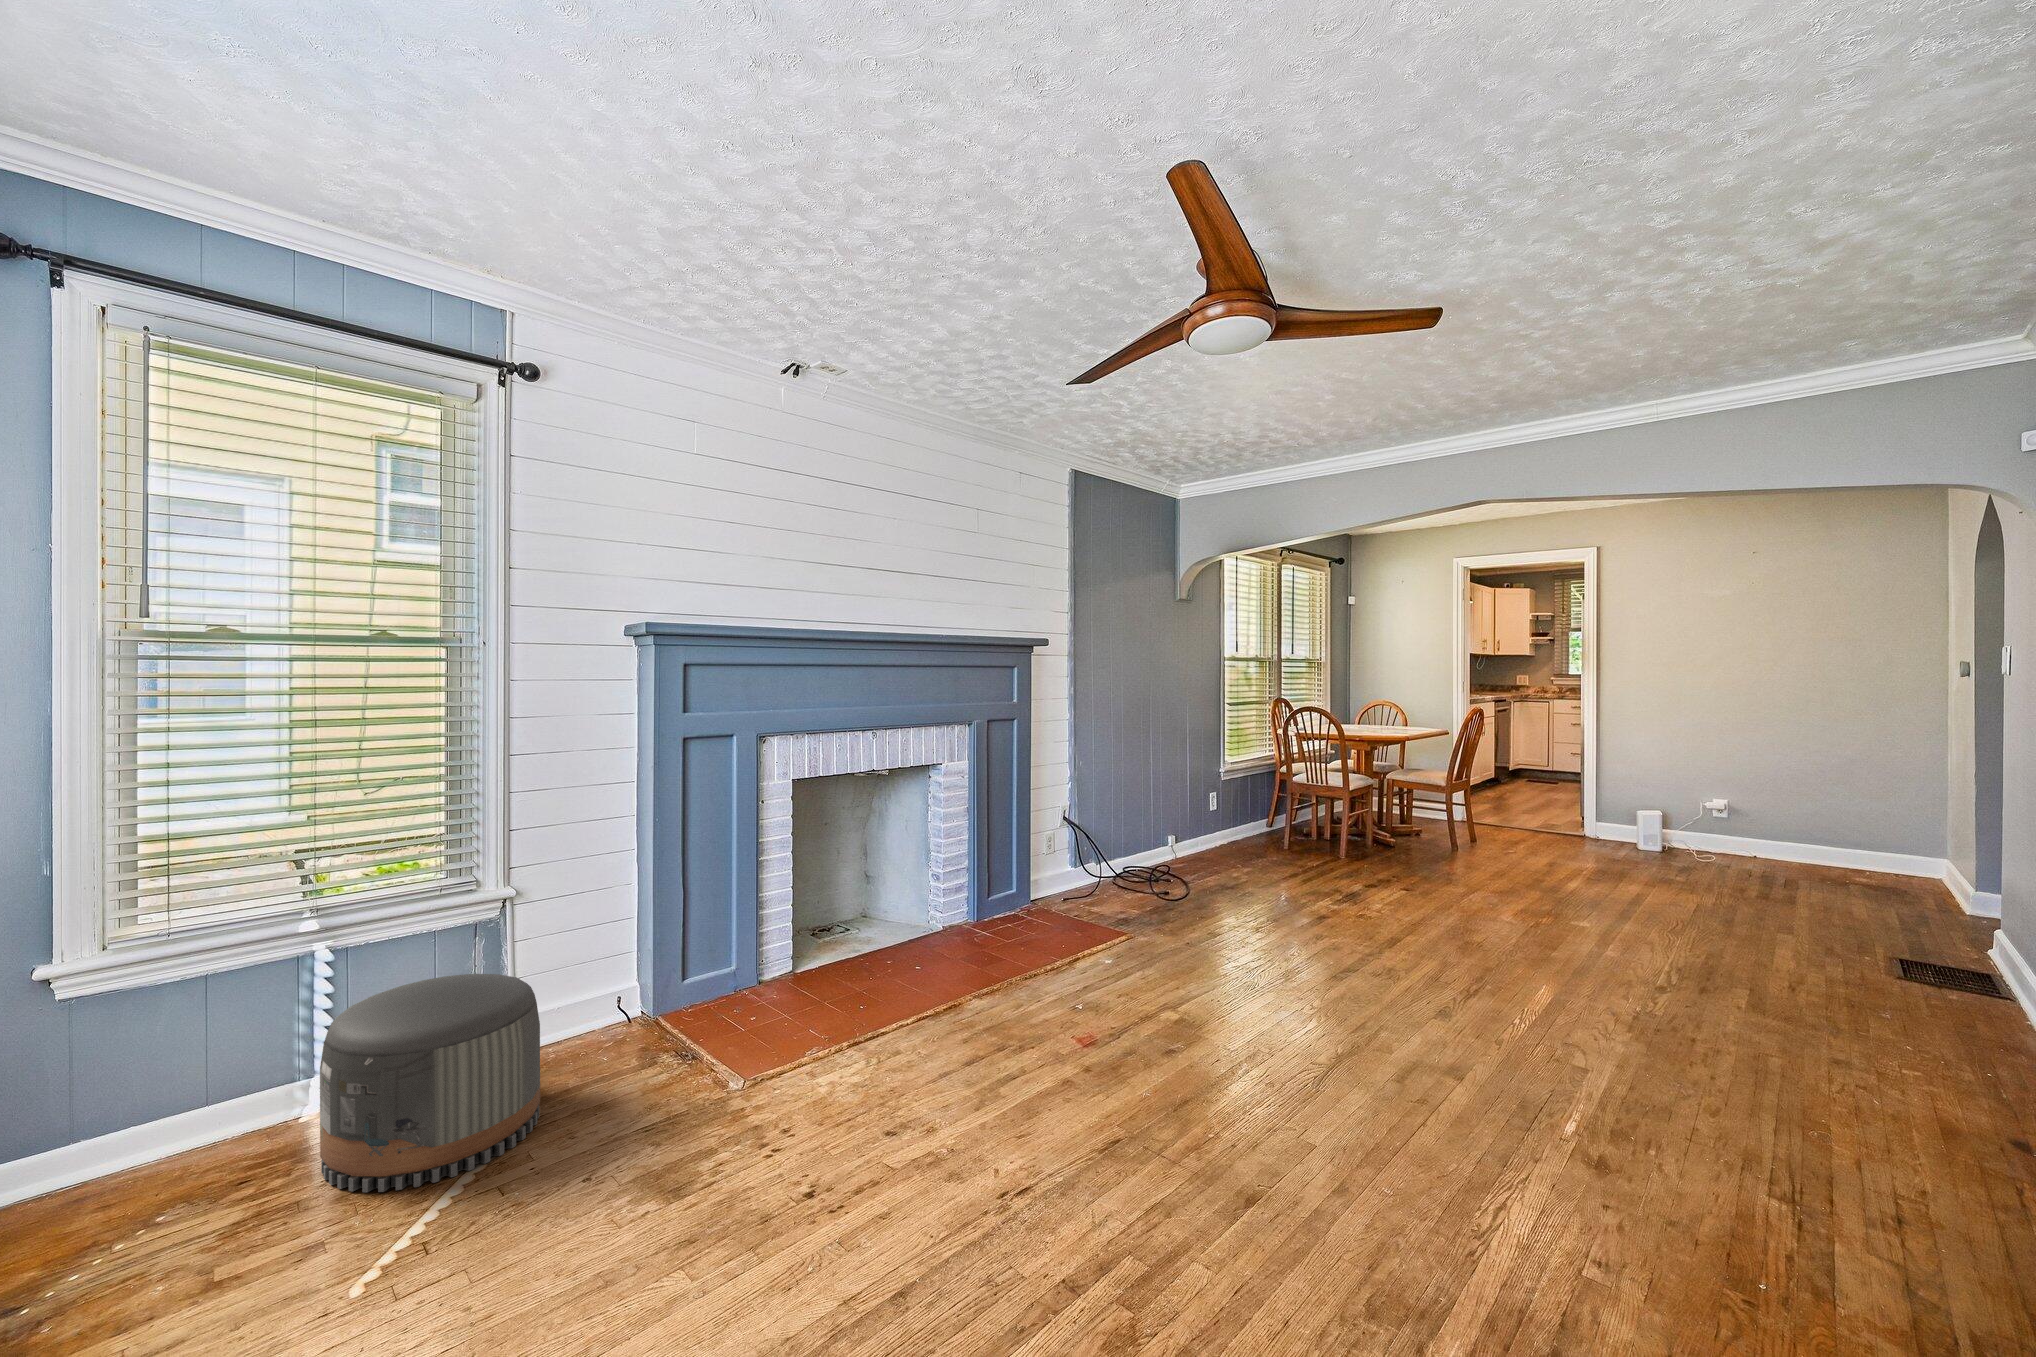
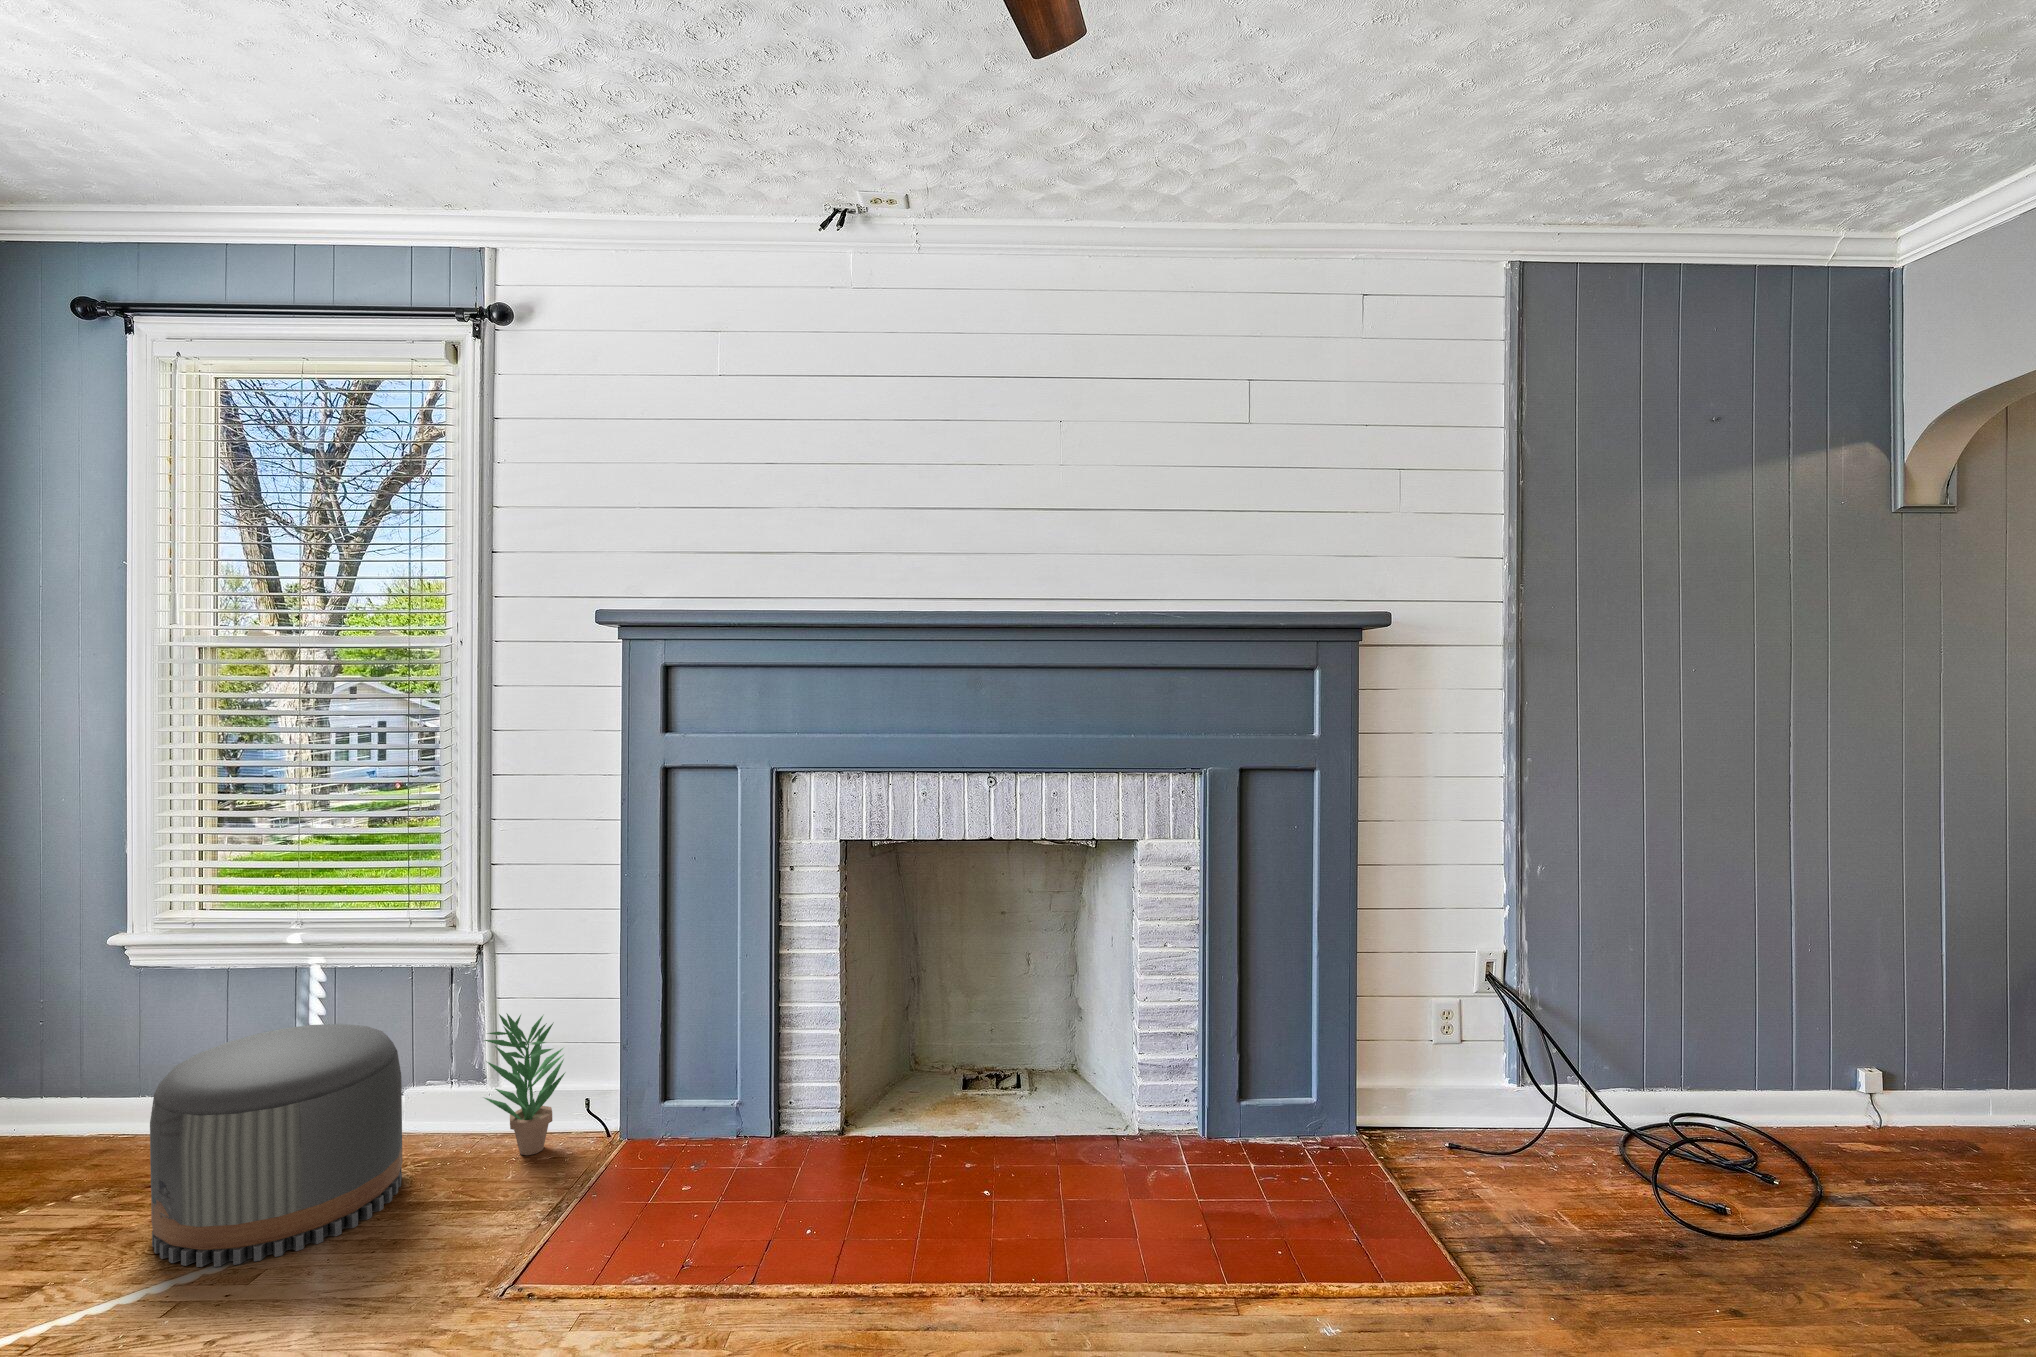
potted plant: none [549,934,619,1051] -> present [484,1014,565,1155]

